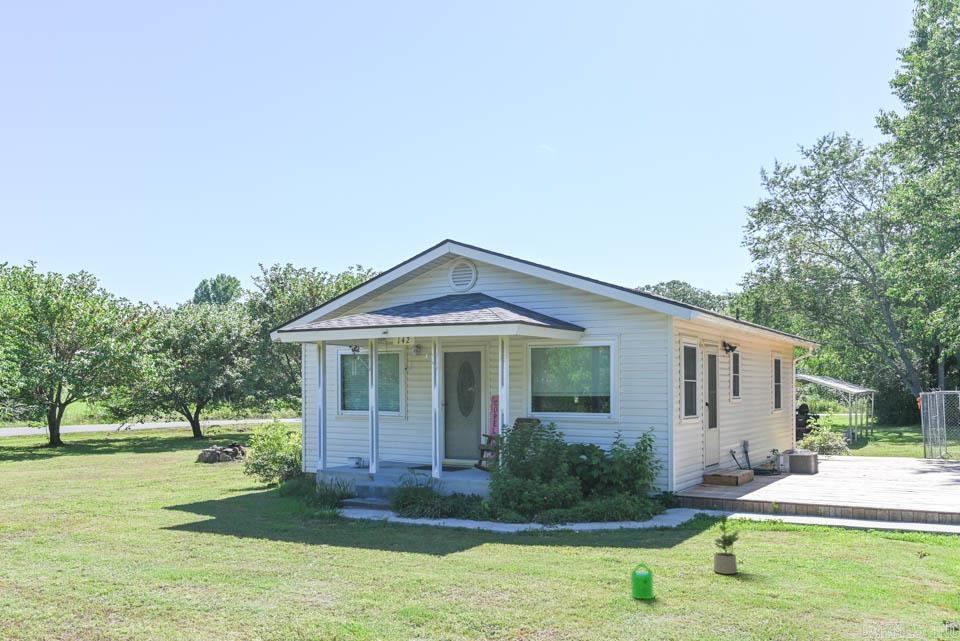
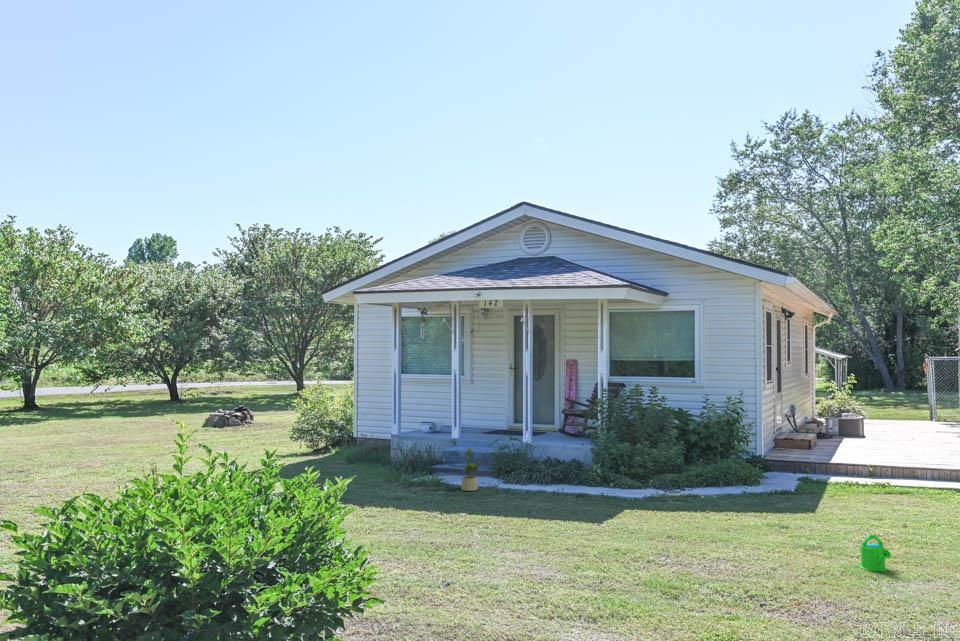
potted plant: present [714,514,739,574] -> present [461,448,481,491]

